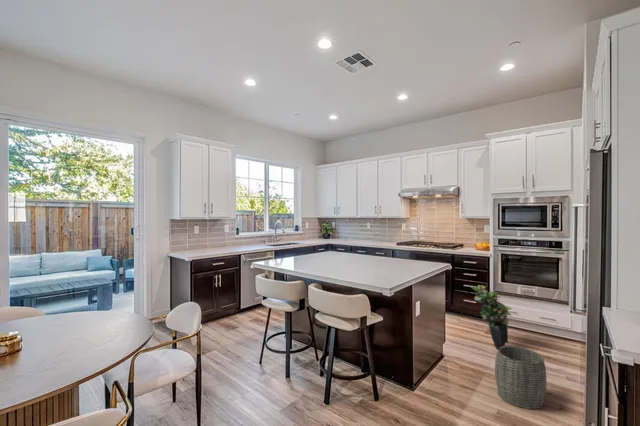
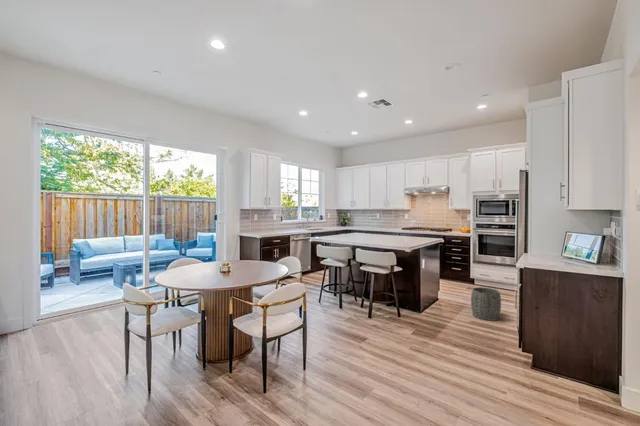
potted plant: present [472,285,511,348] -> none [457,254,484,297]

